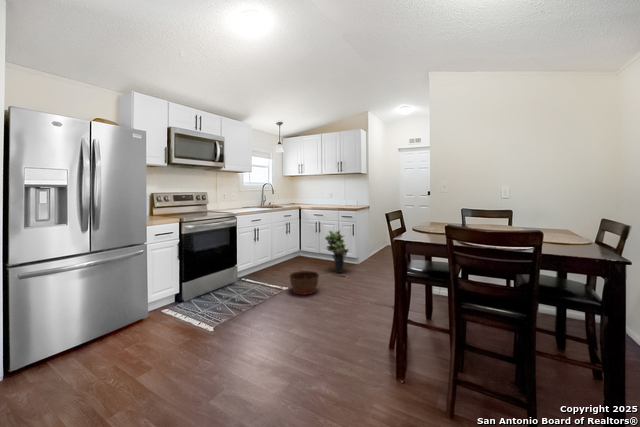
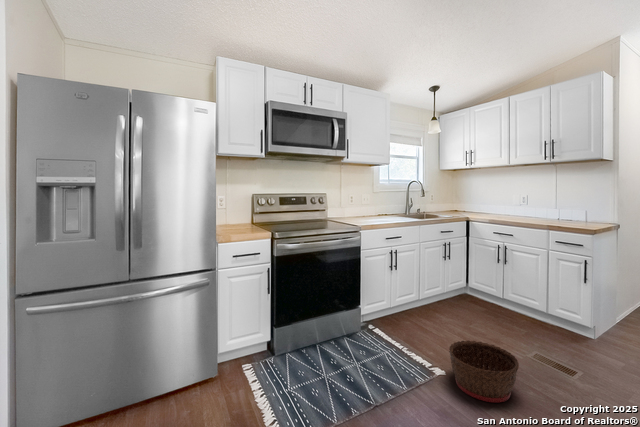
potted plant: present [325,231,348,273] -> none [521,262,583,352]

